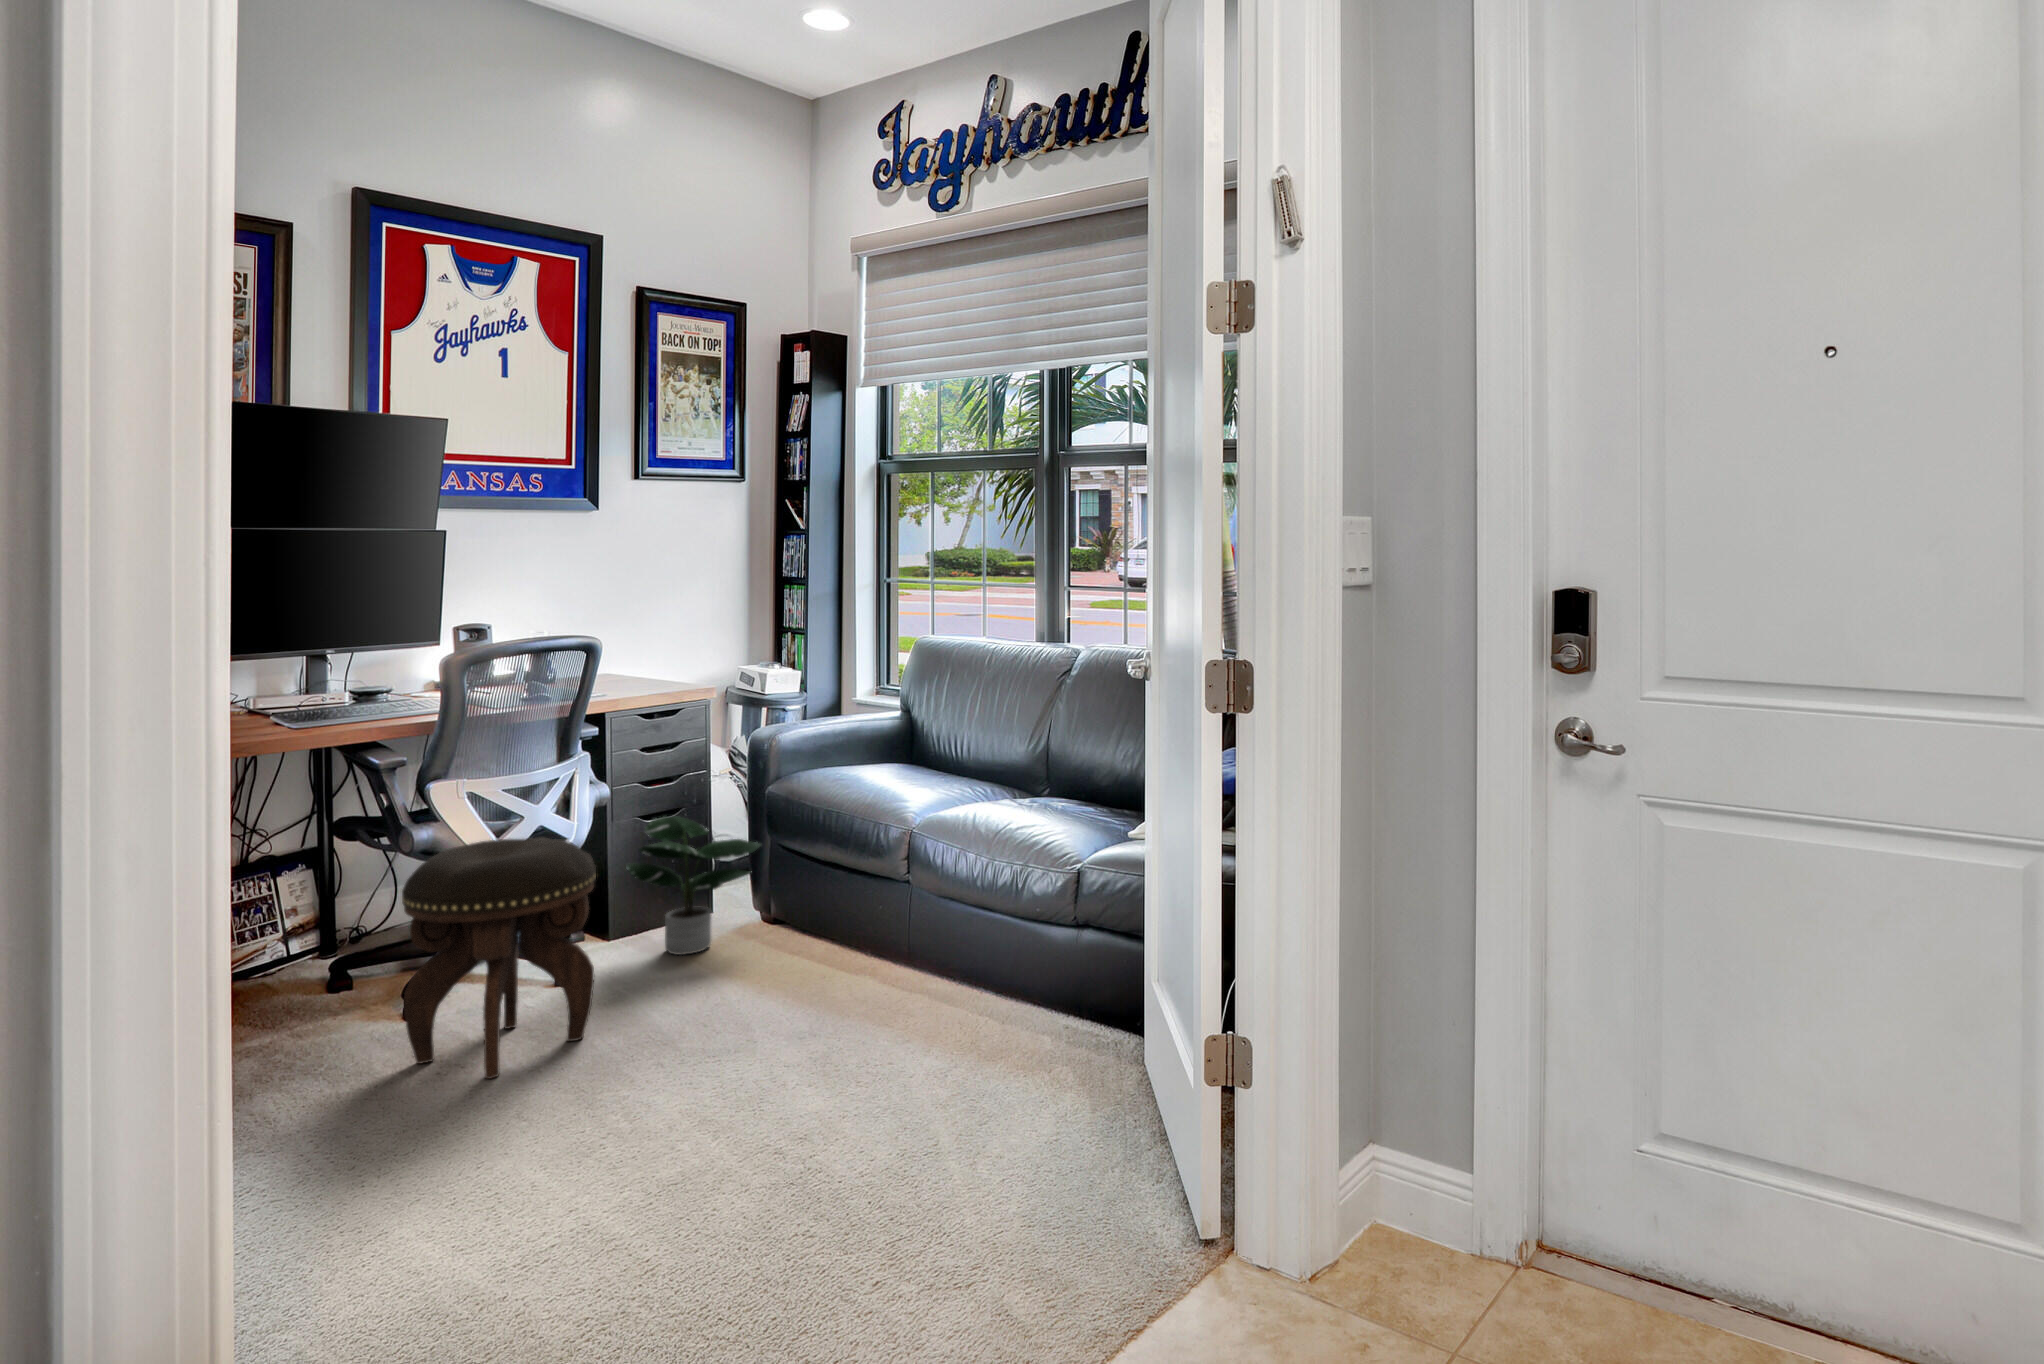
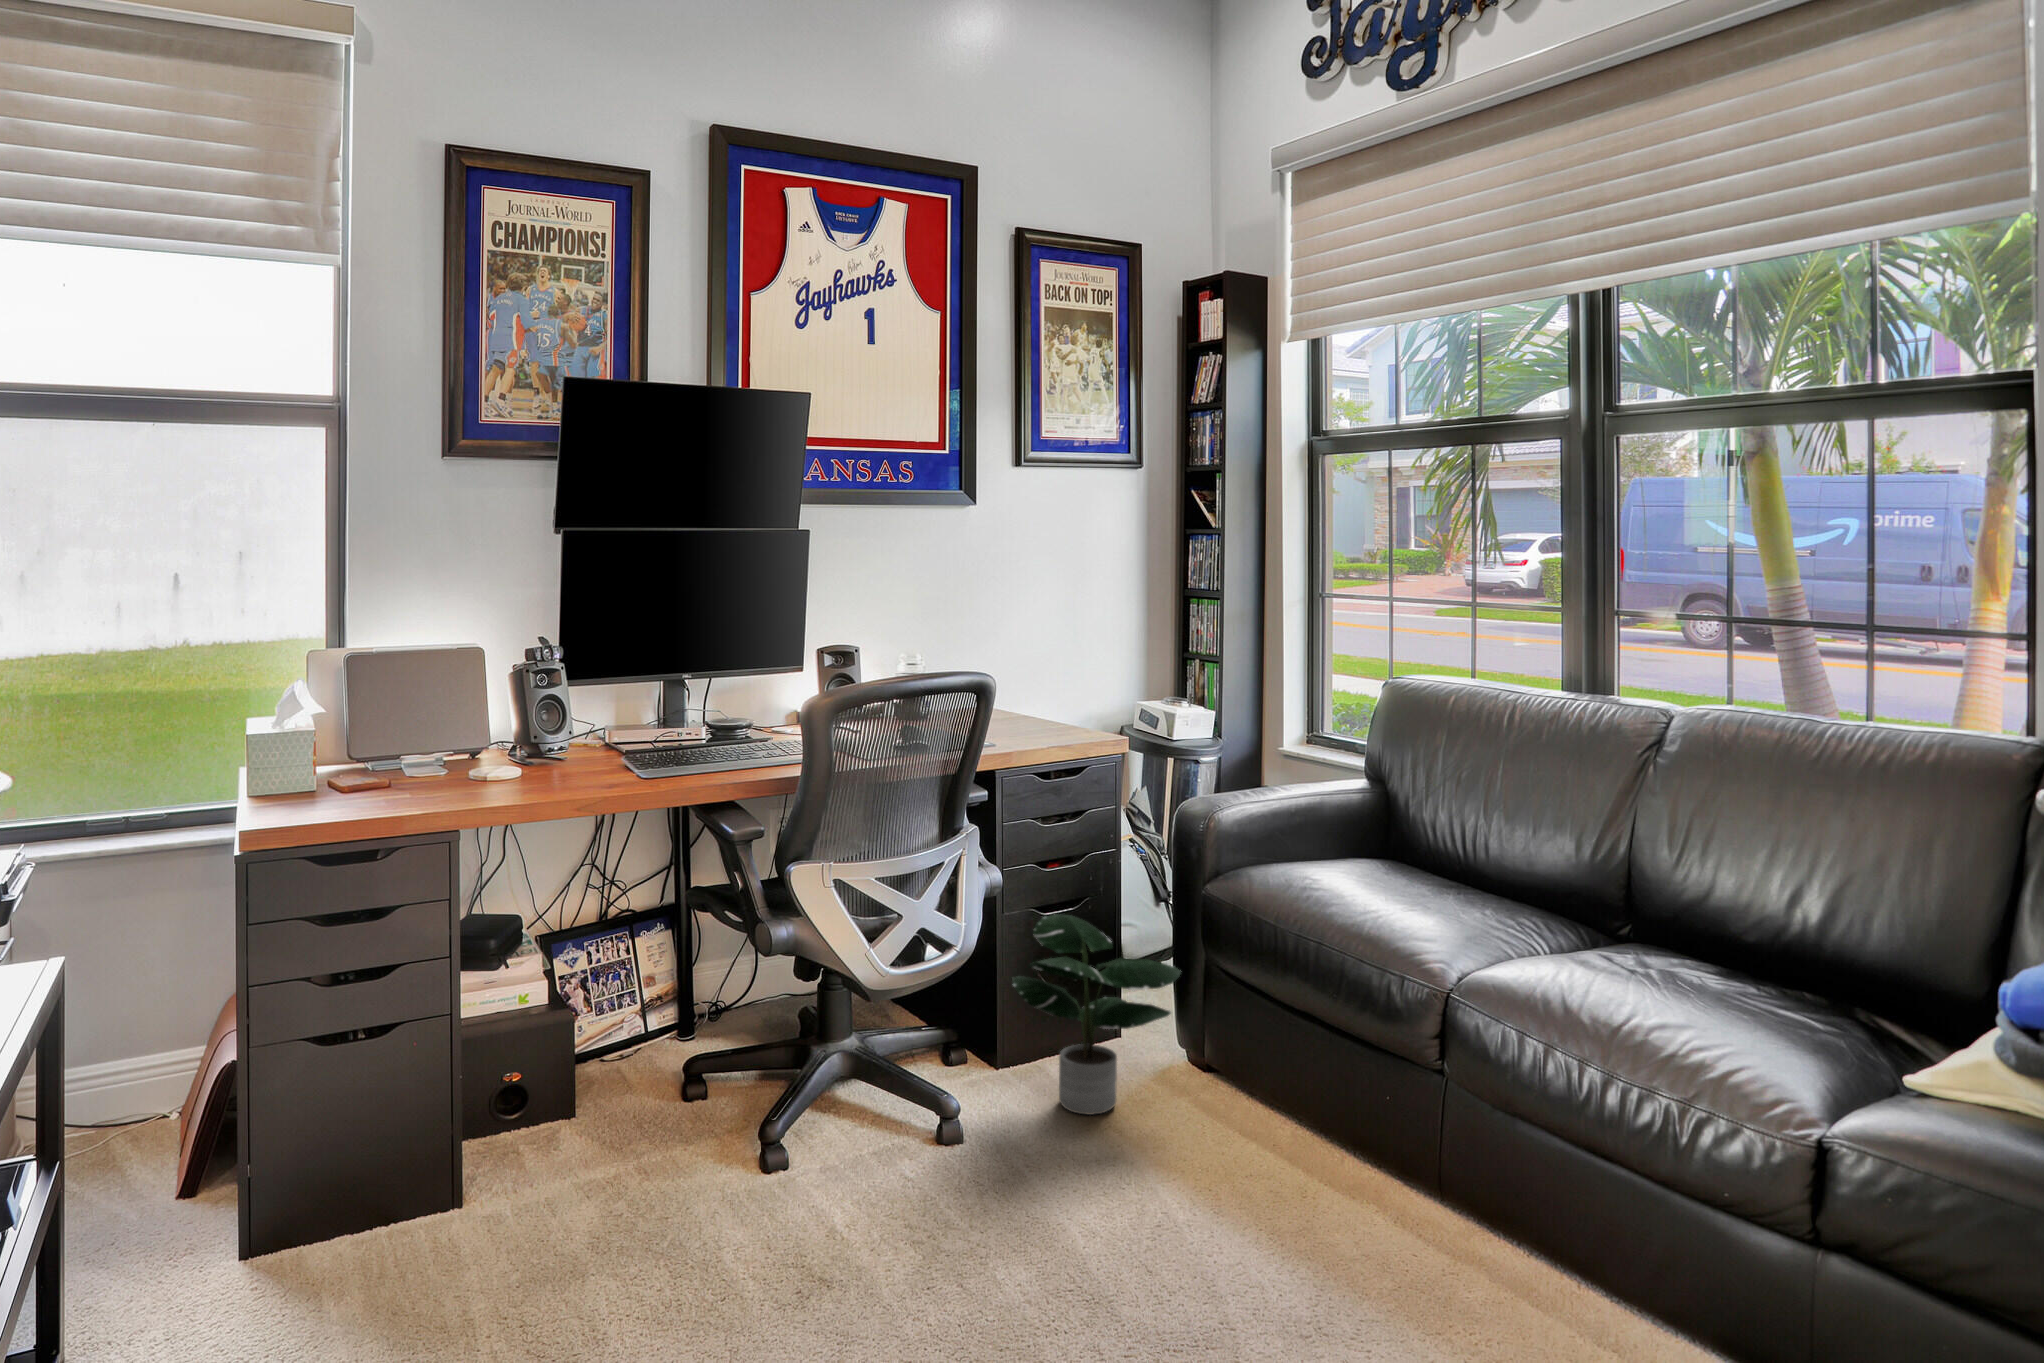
footstool: present [402,837,596,1079] -> none [758,950,990,1308]

